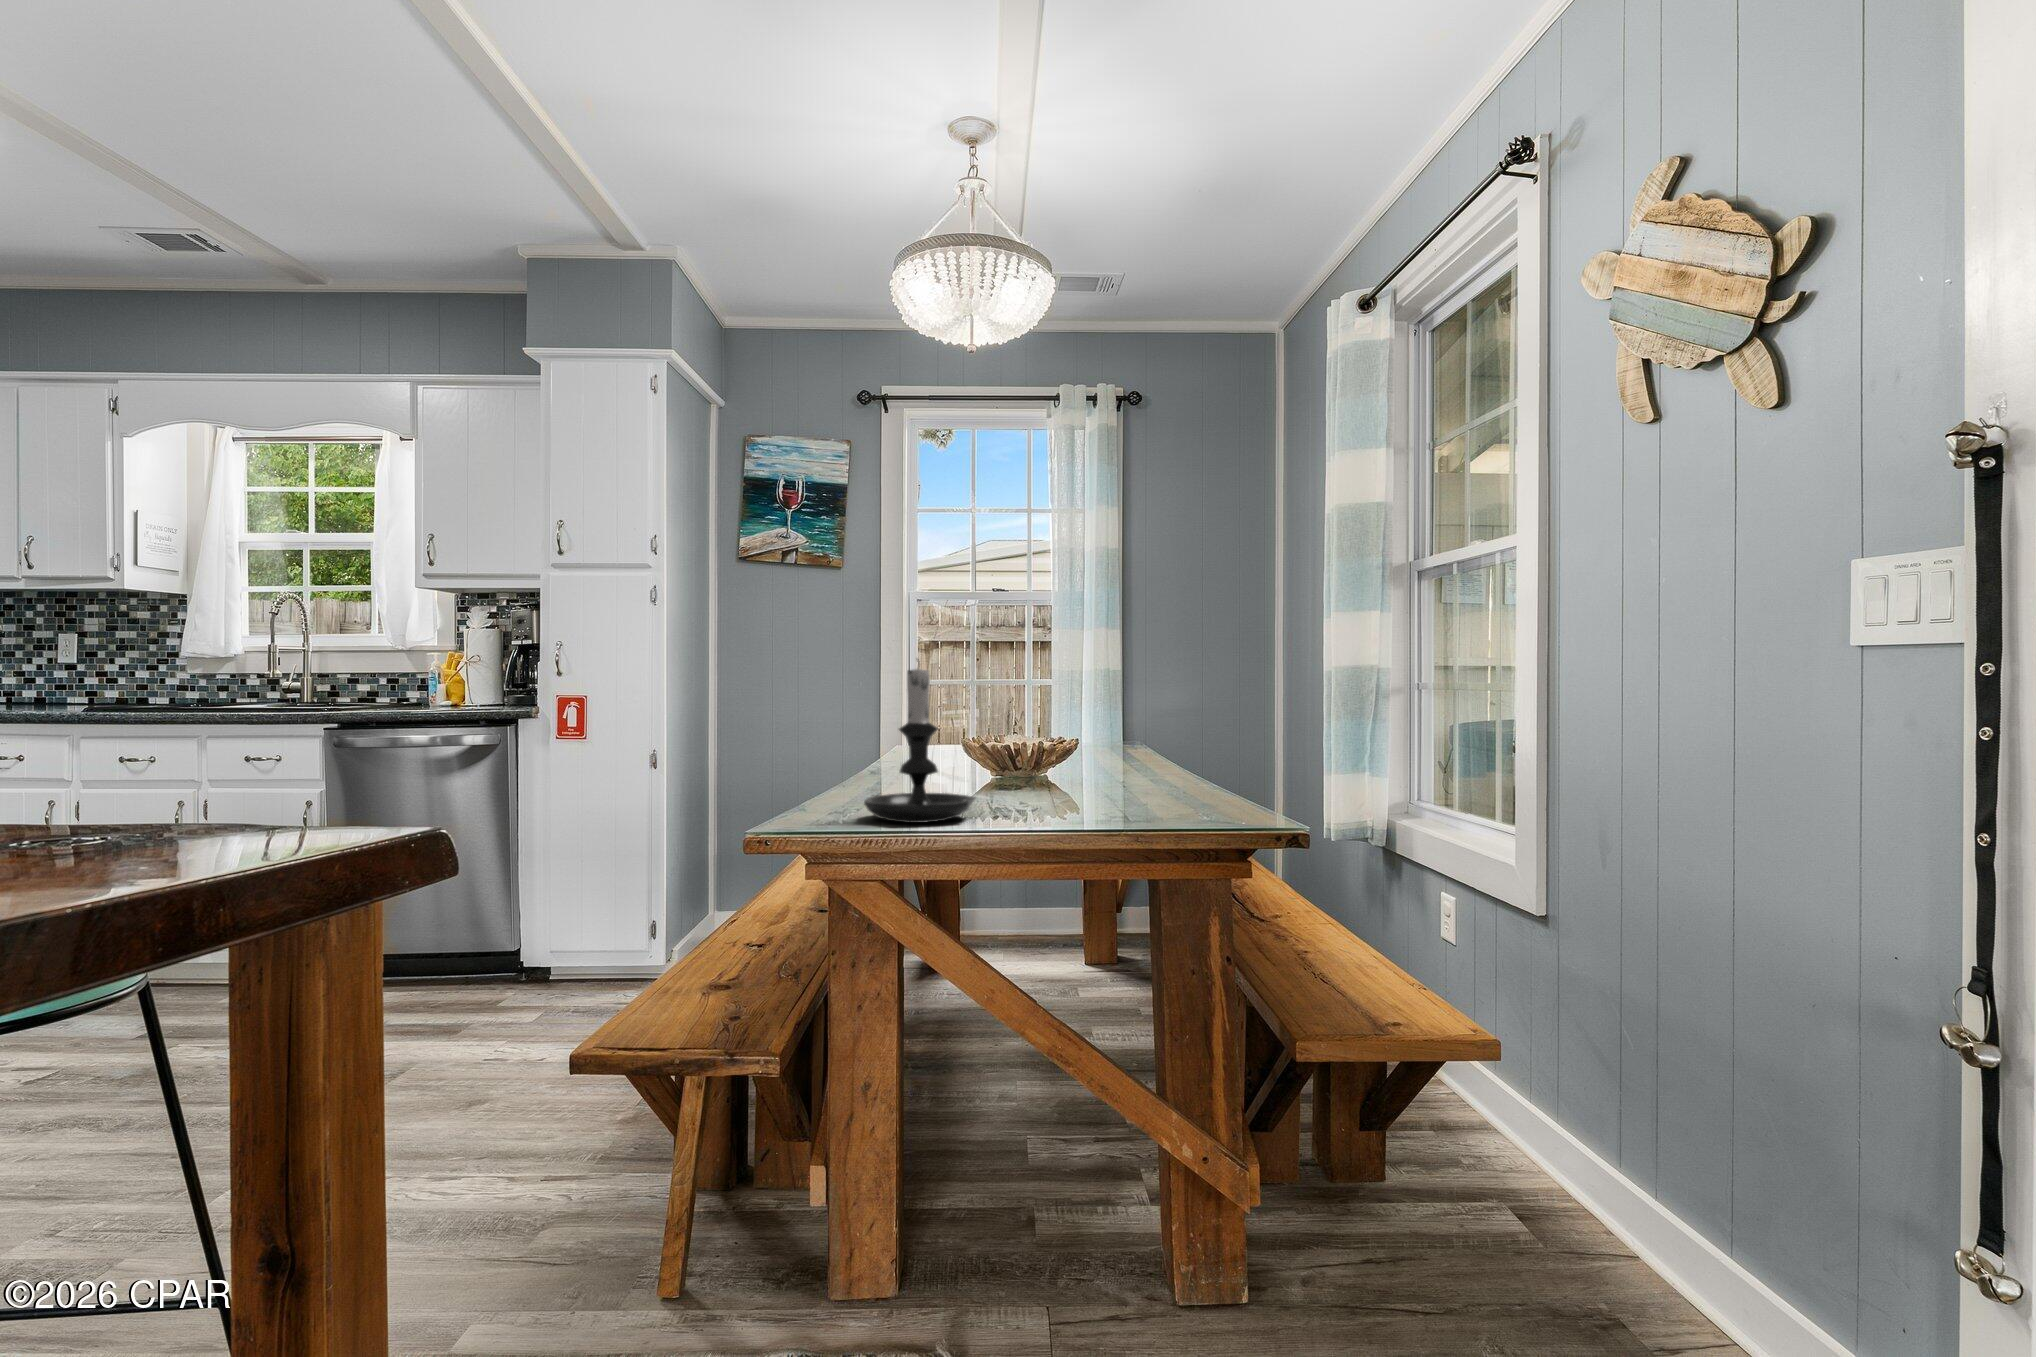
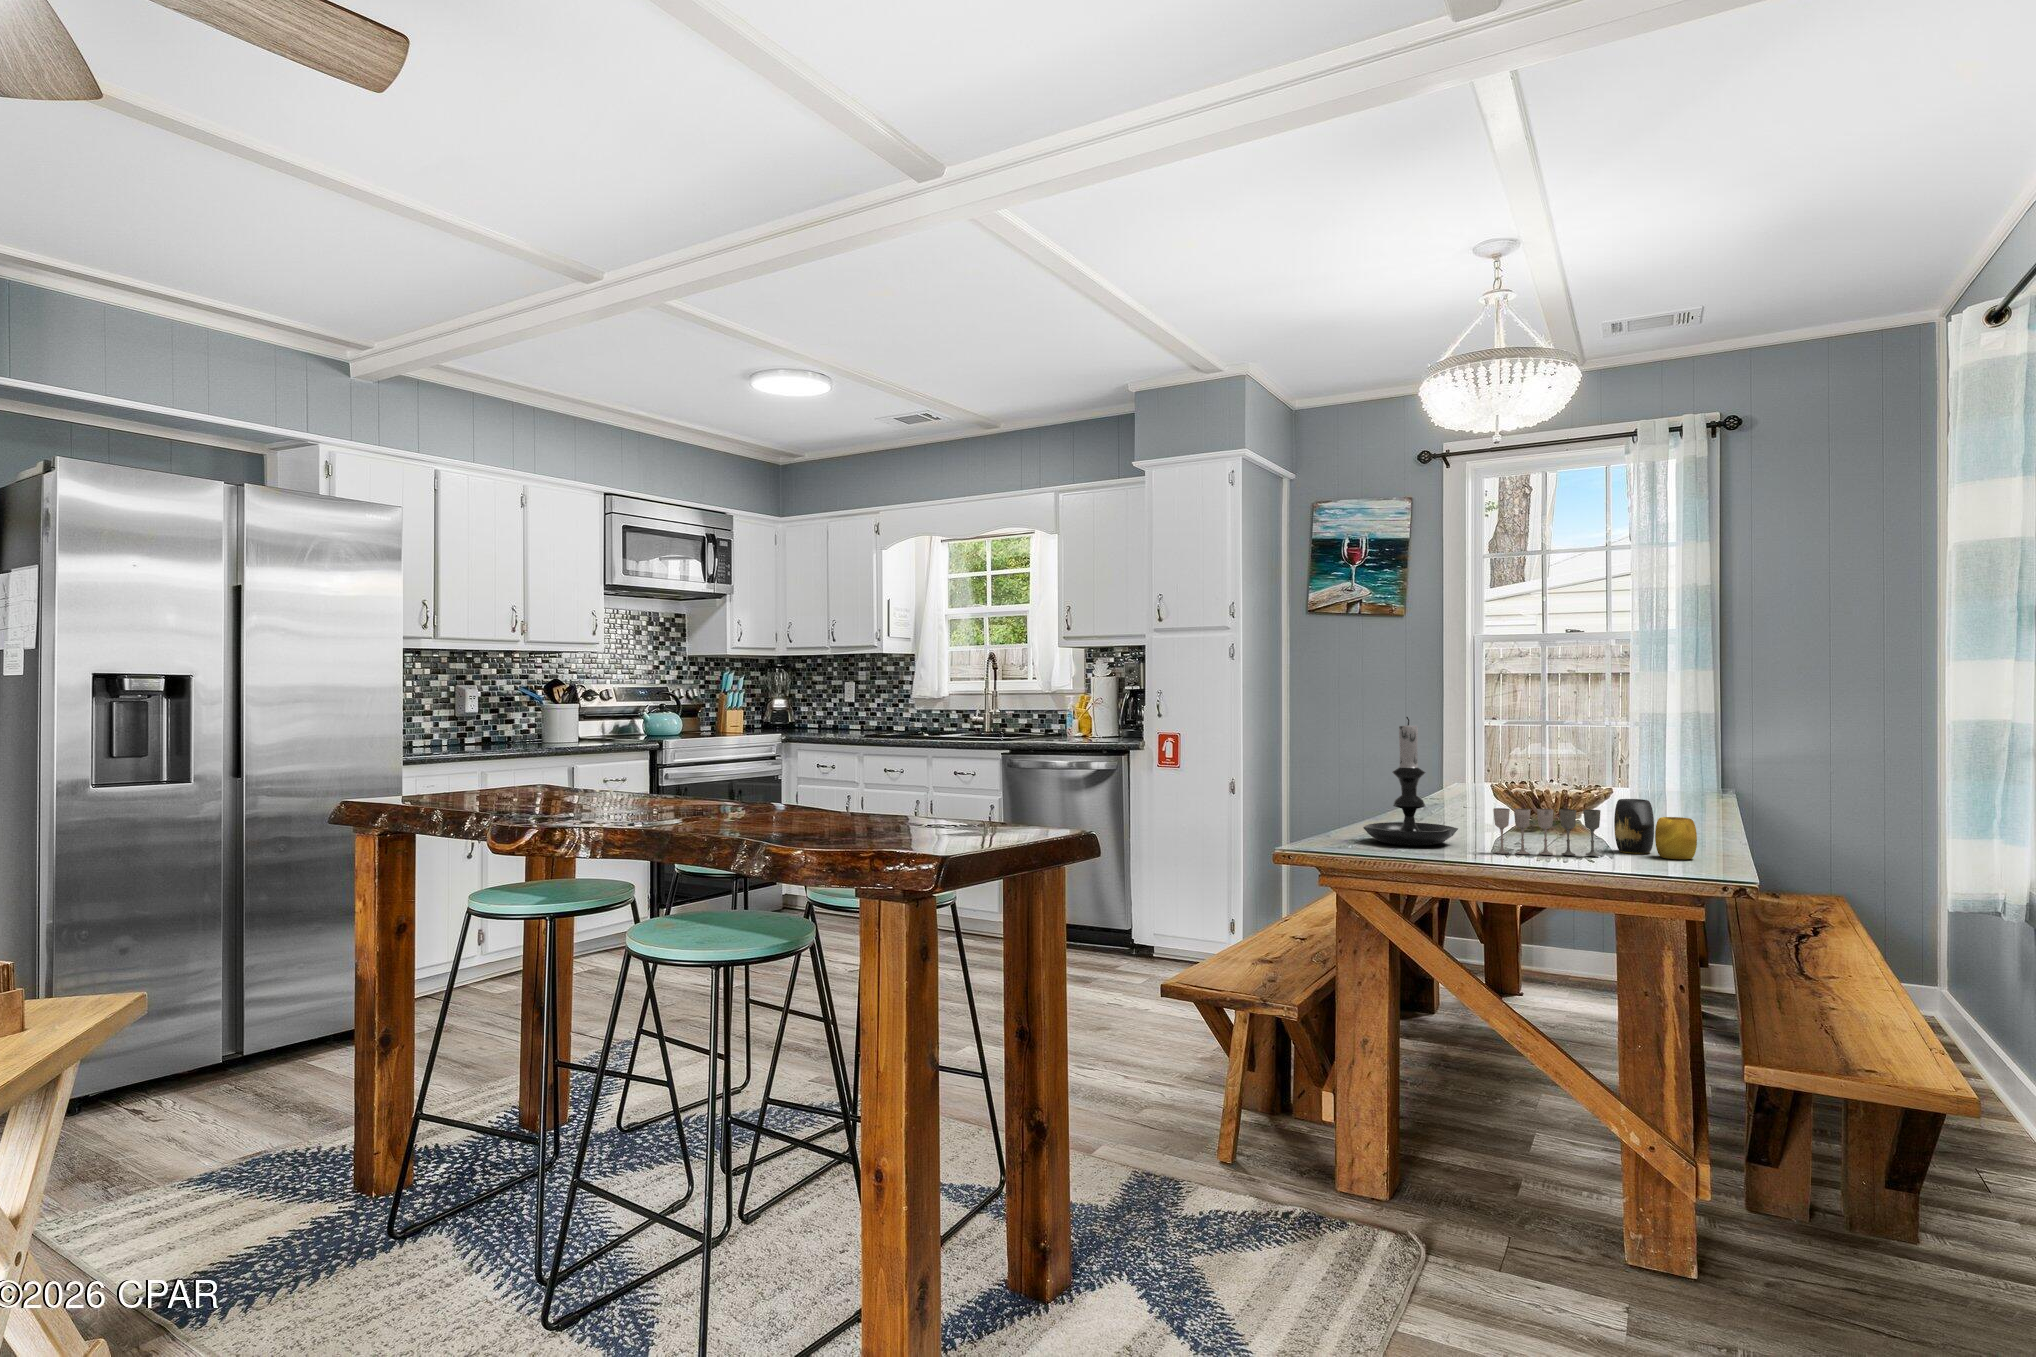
vase: none [1140,752,1228,818] -> present [1614,799,1697,859]
wine glass: none [1025,766,1138,826] -> present [1493,808,1601,856]

